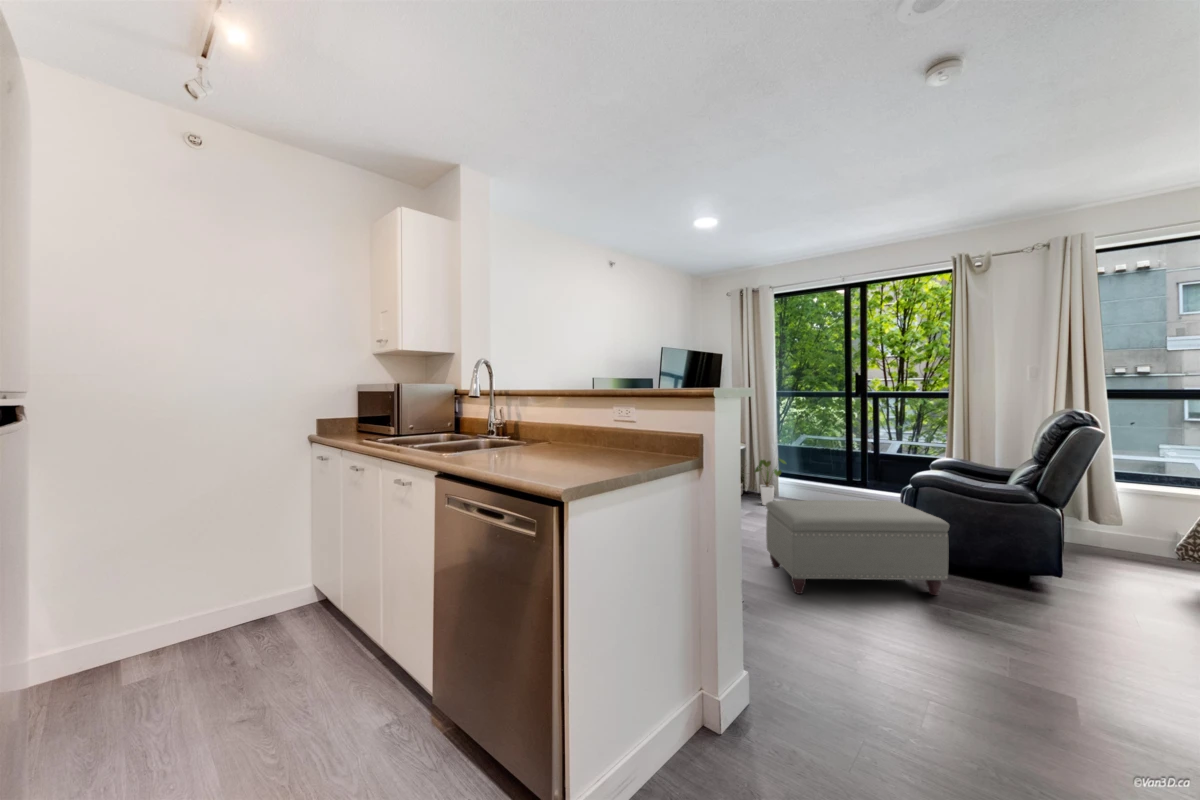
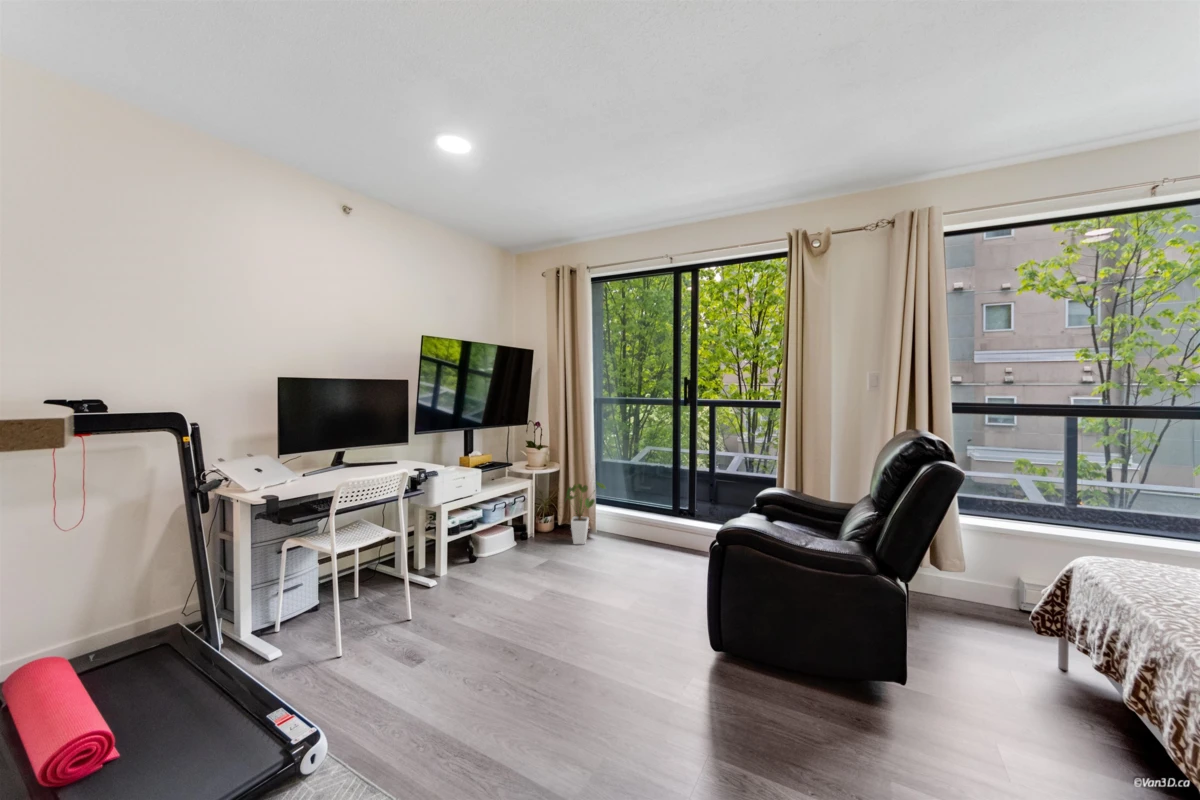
ottoman: present [766,500,949,595] -> none [505,569,759,769]

